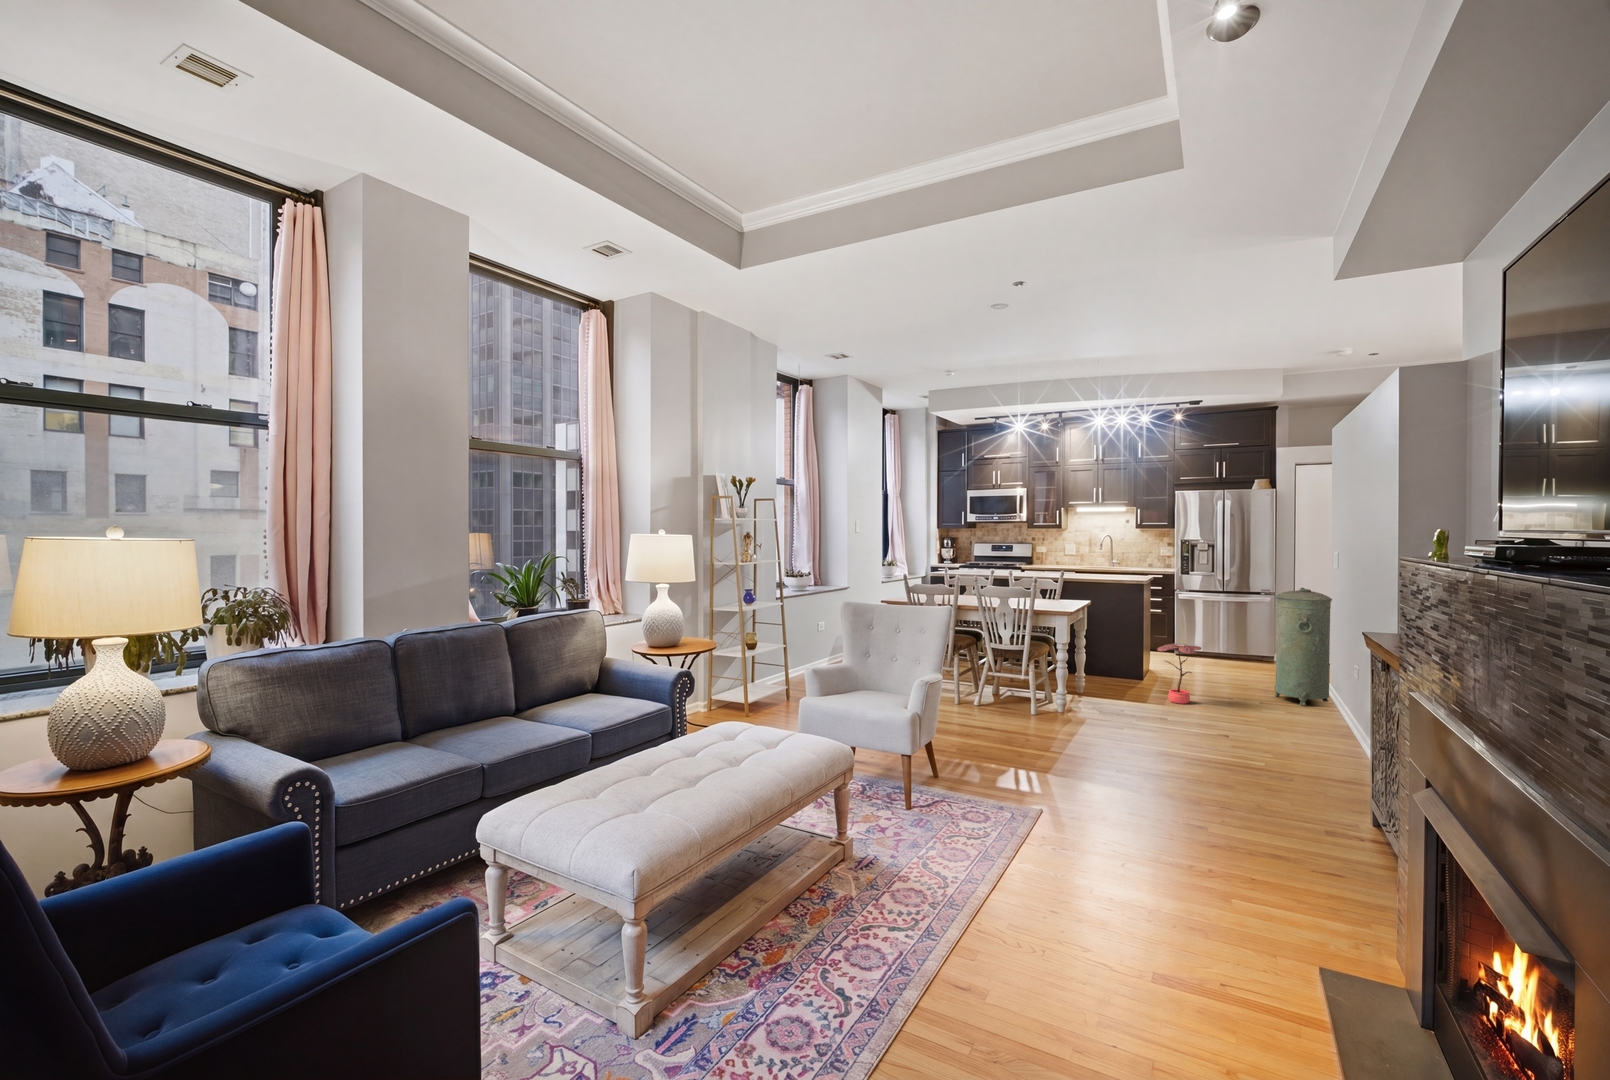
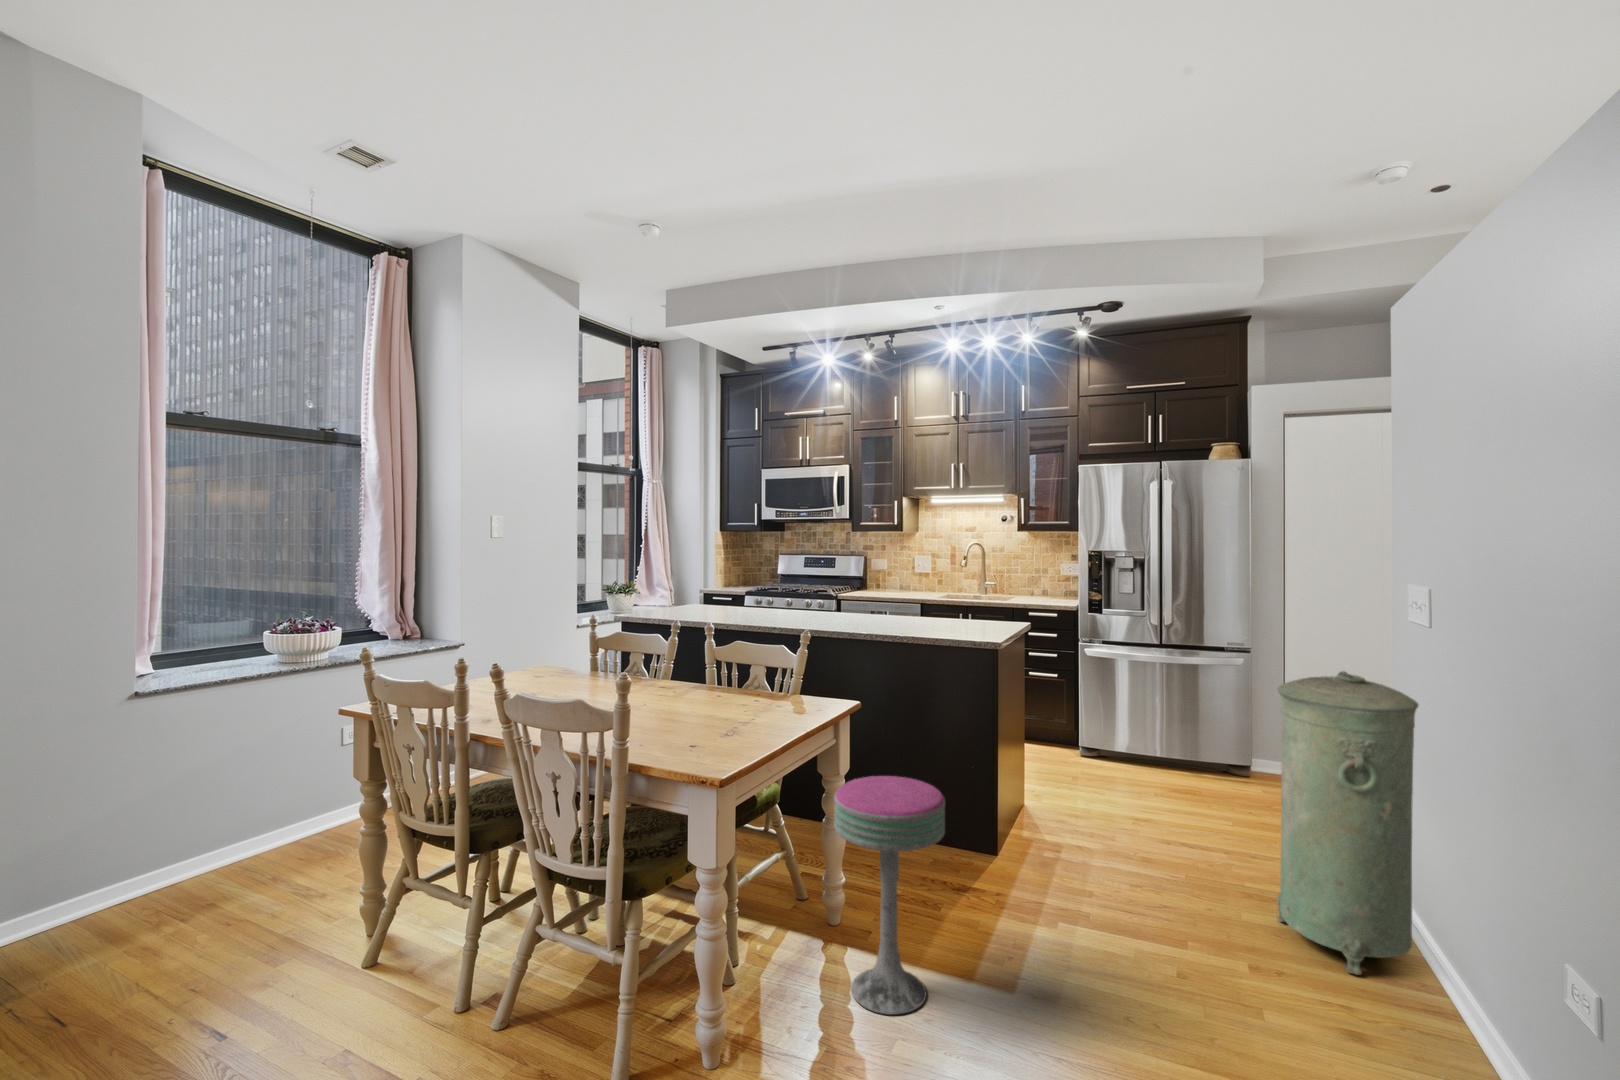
bar stool: none [1093,626,1139,707] -> present [834,776,945,1015]
potted plant: present [1157,644,1201,704] -> none [1000,812,1108,979]

